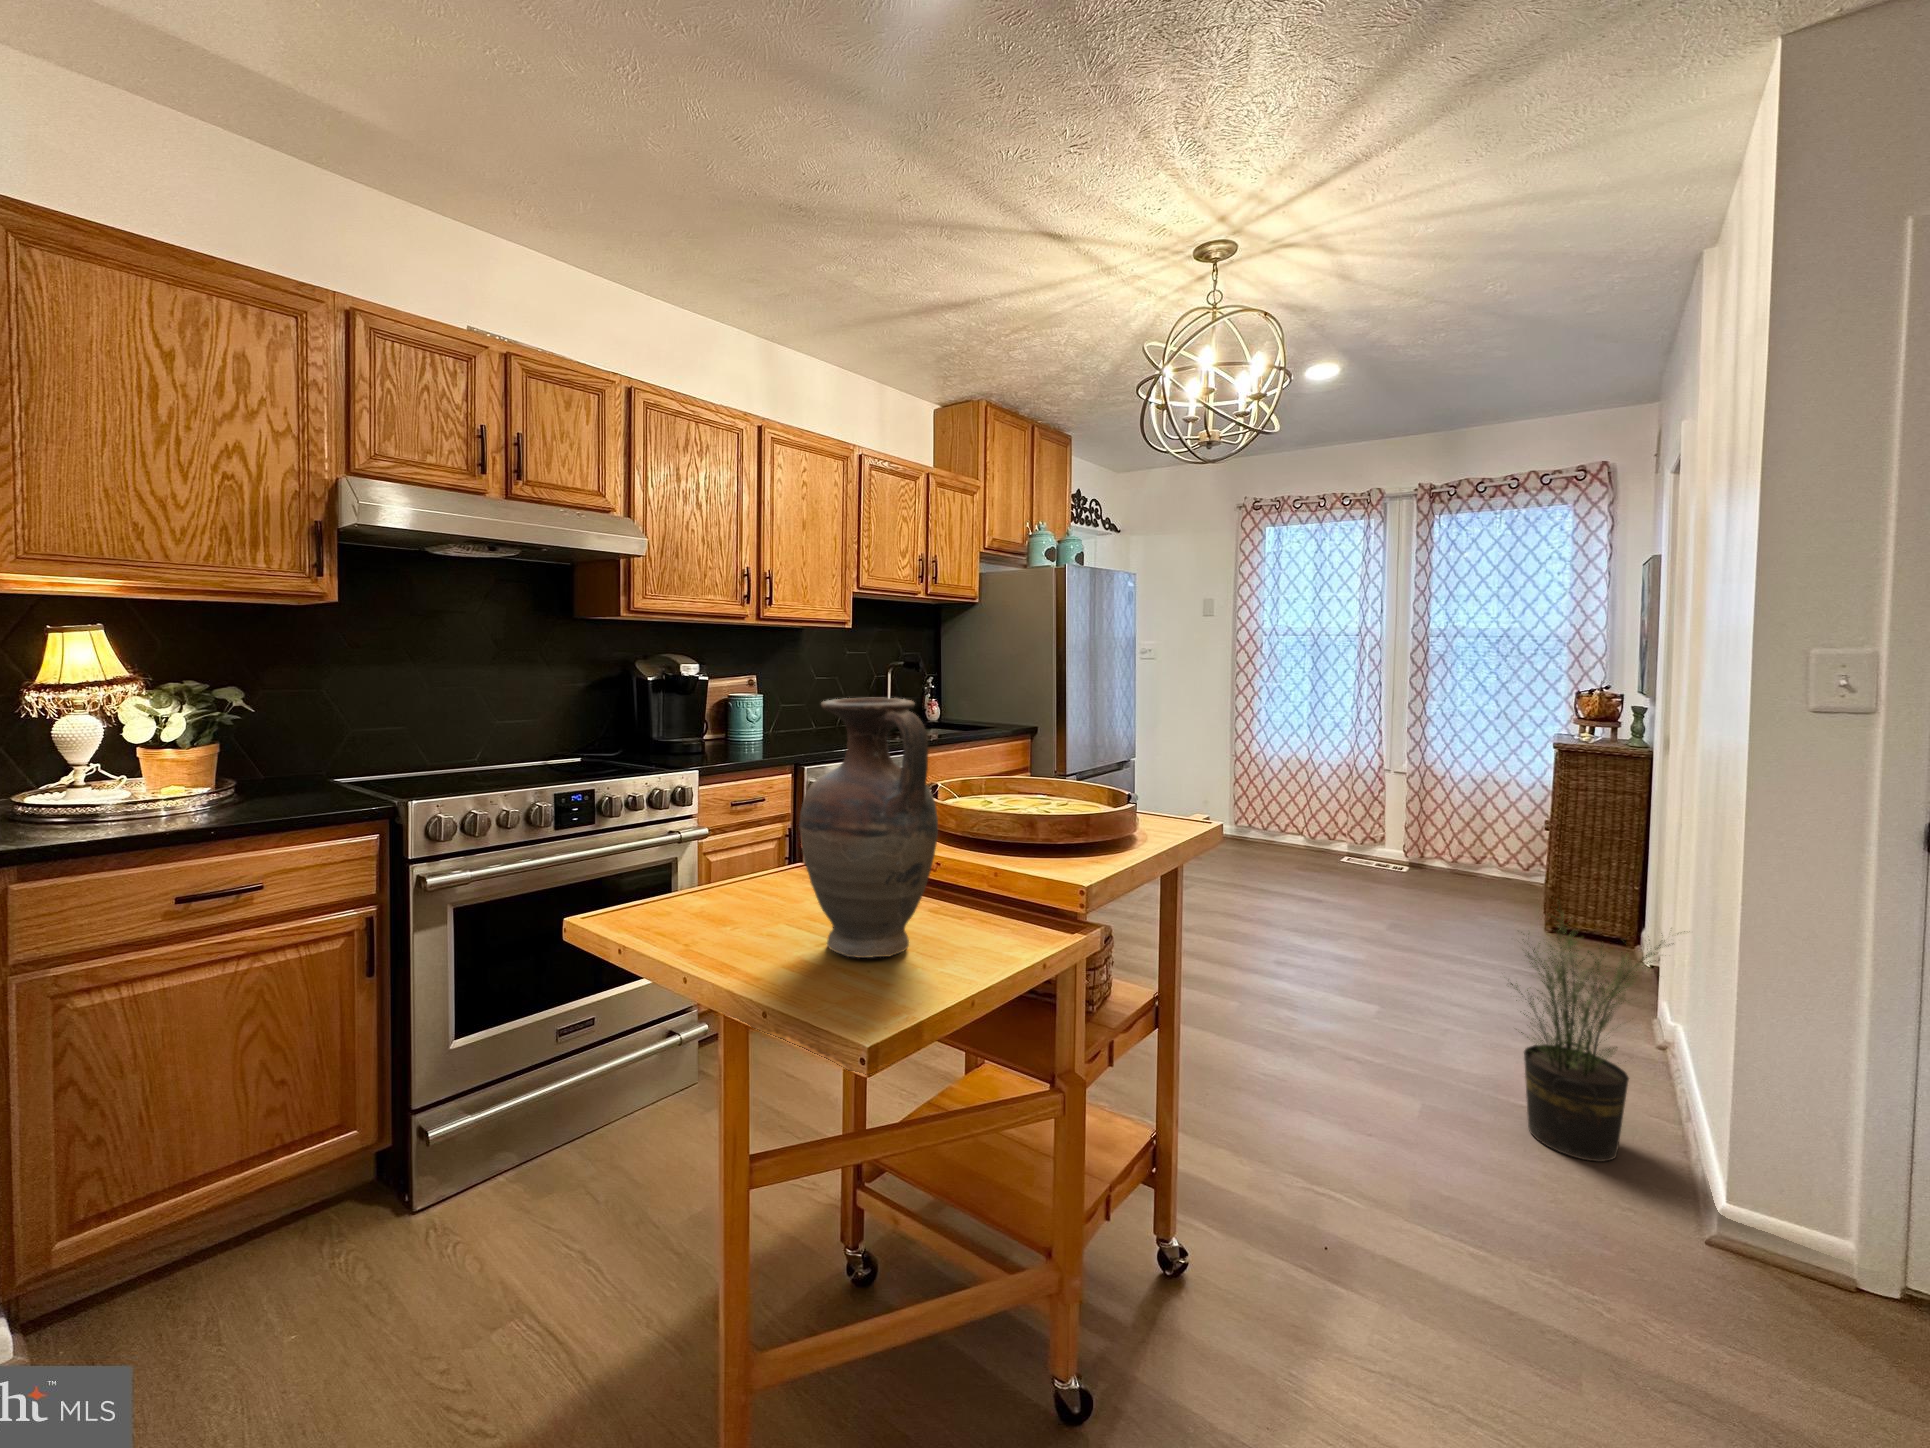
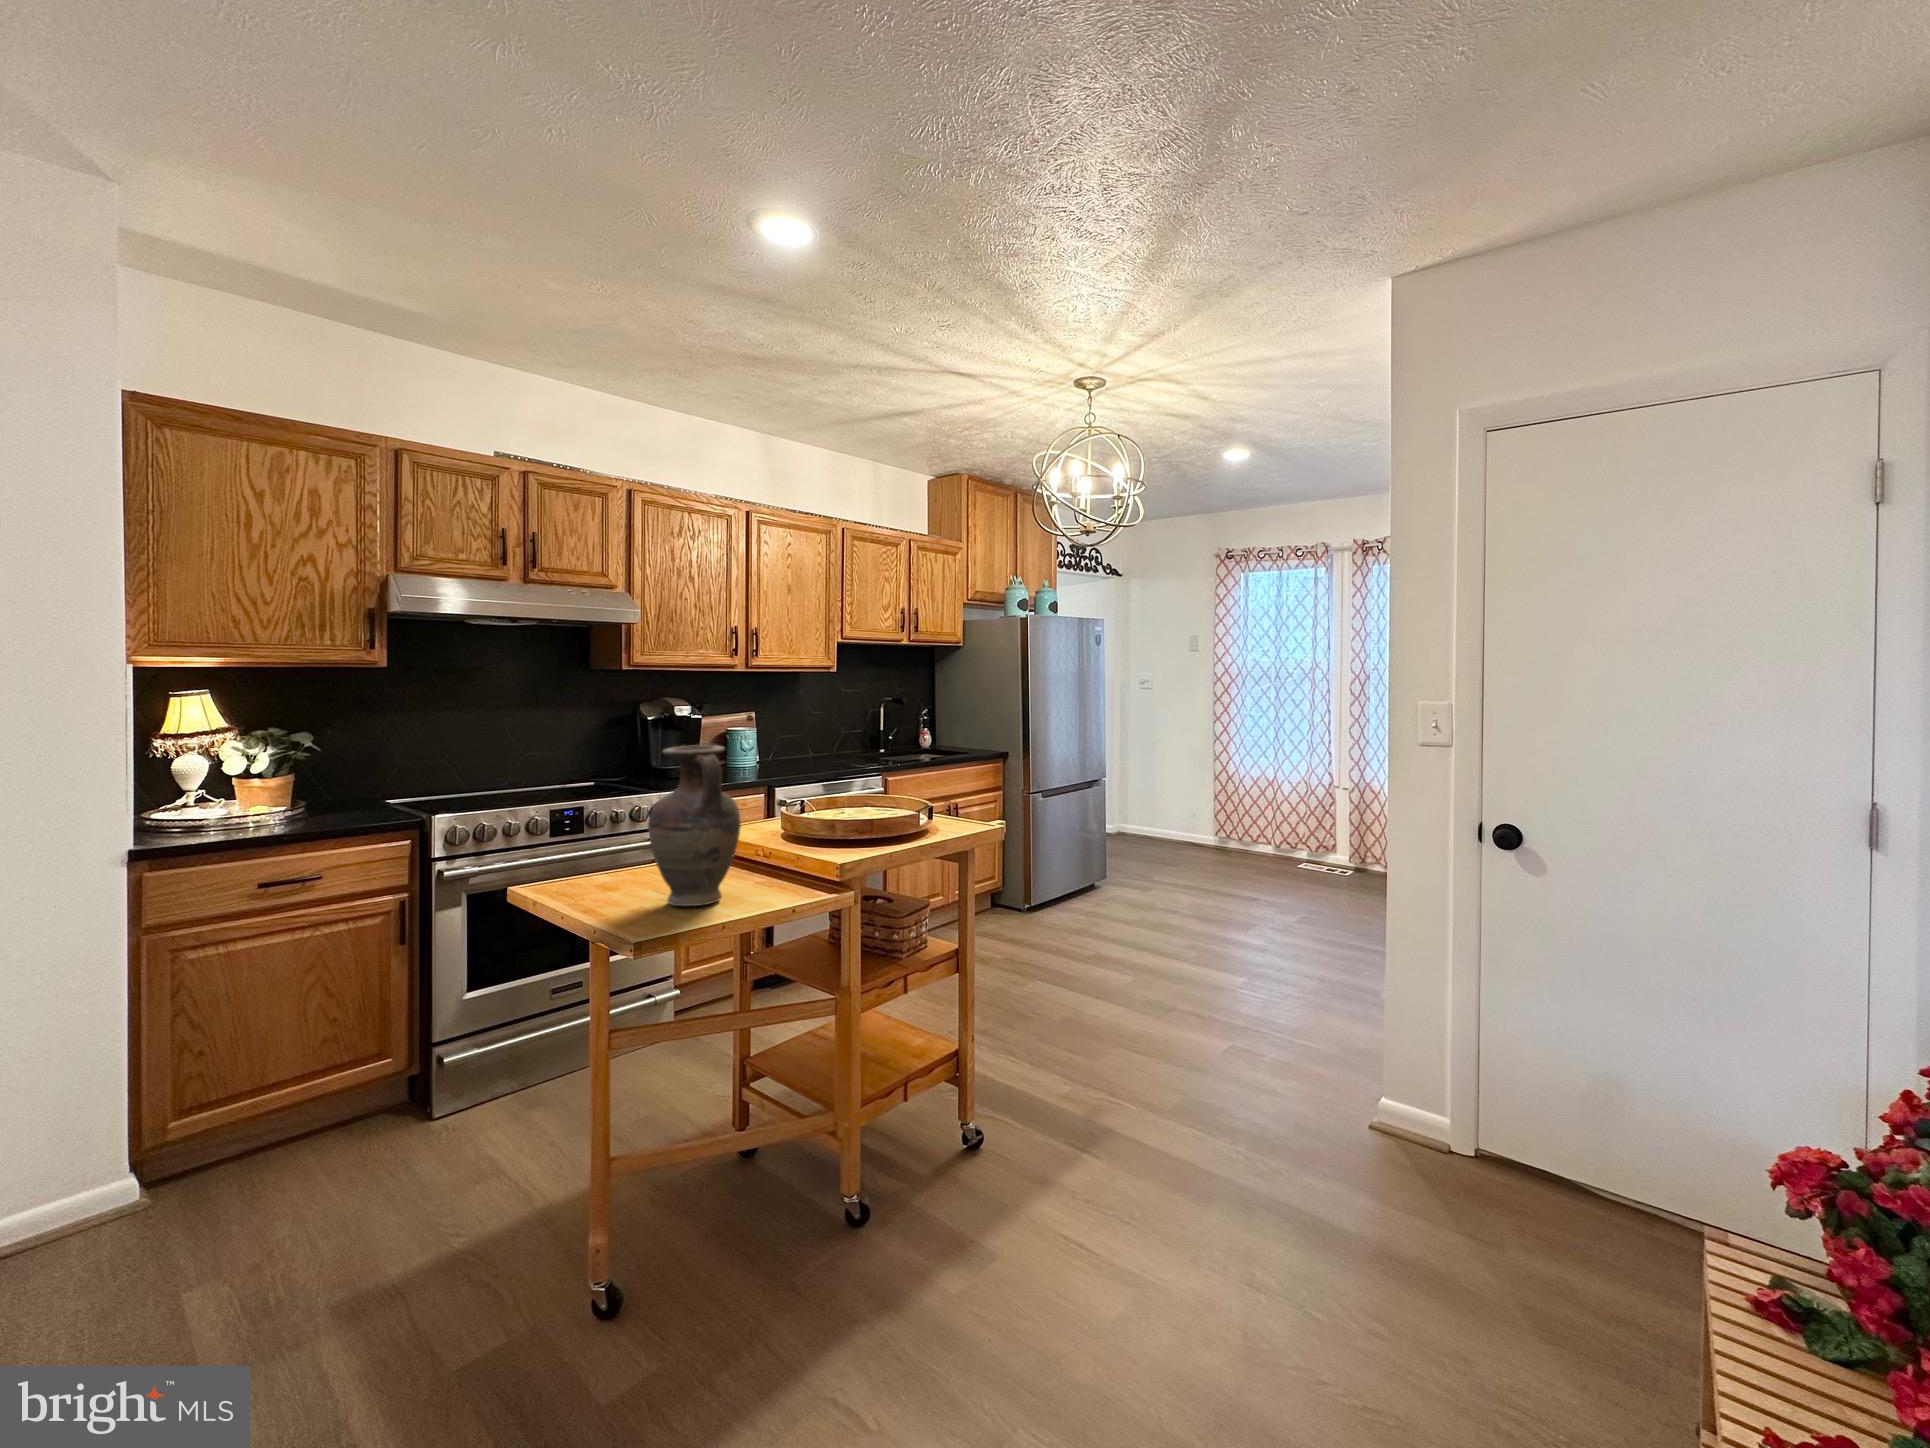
potted plant: present [1511,900,1685,1162] -> none [1266,882,1390,1079]

